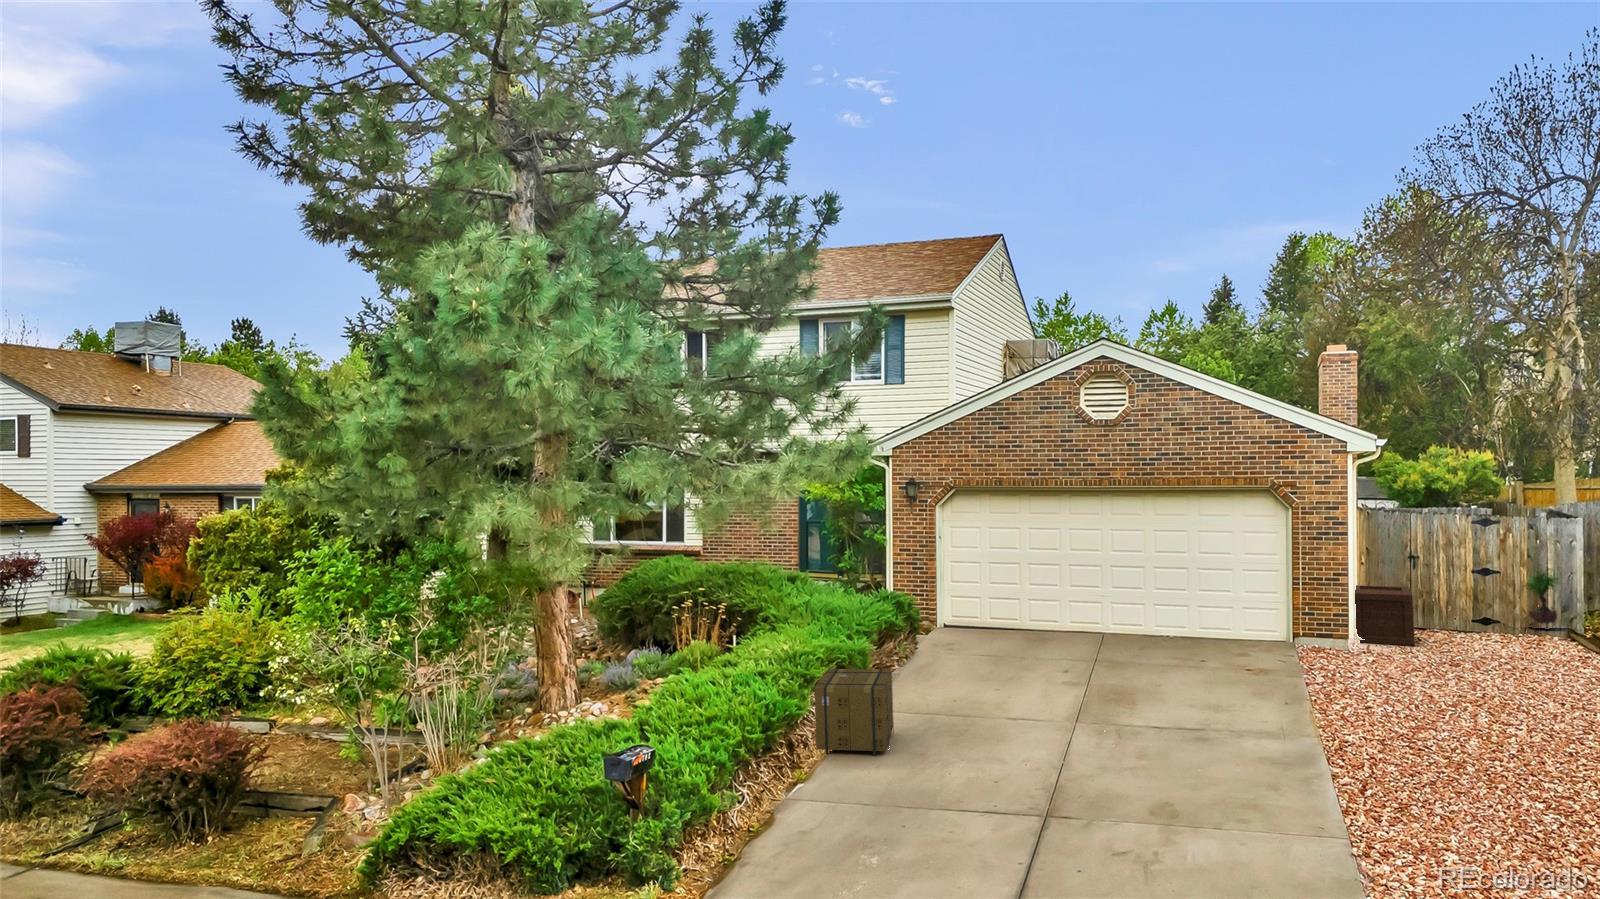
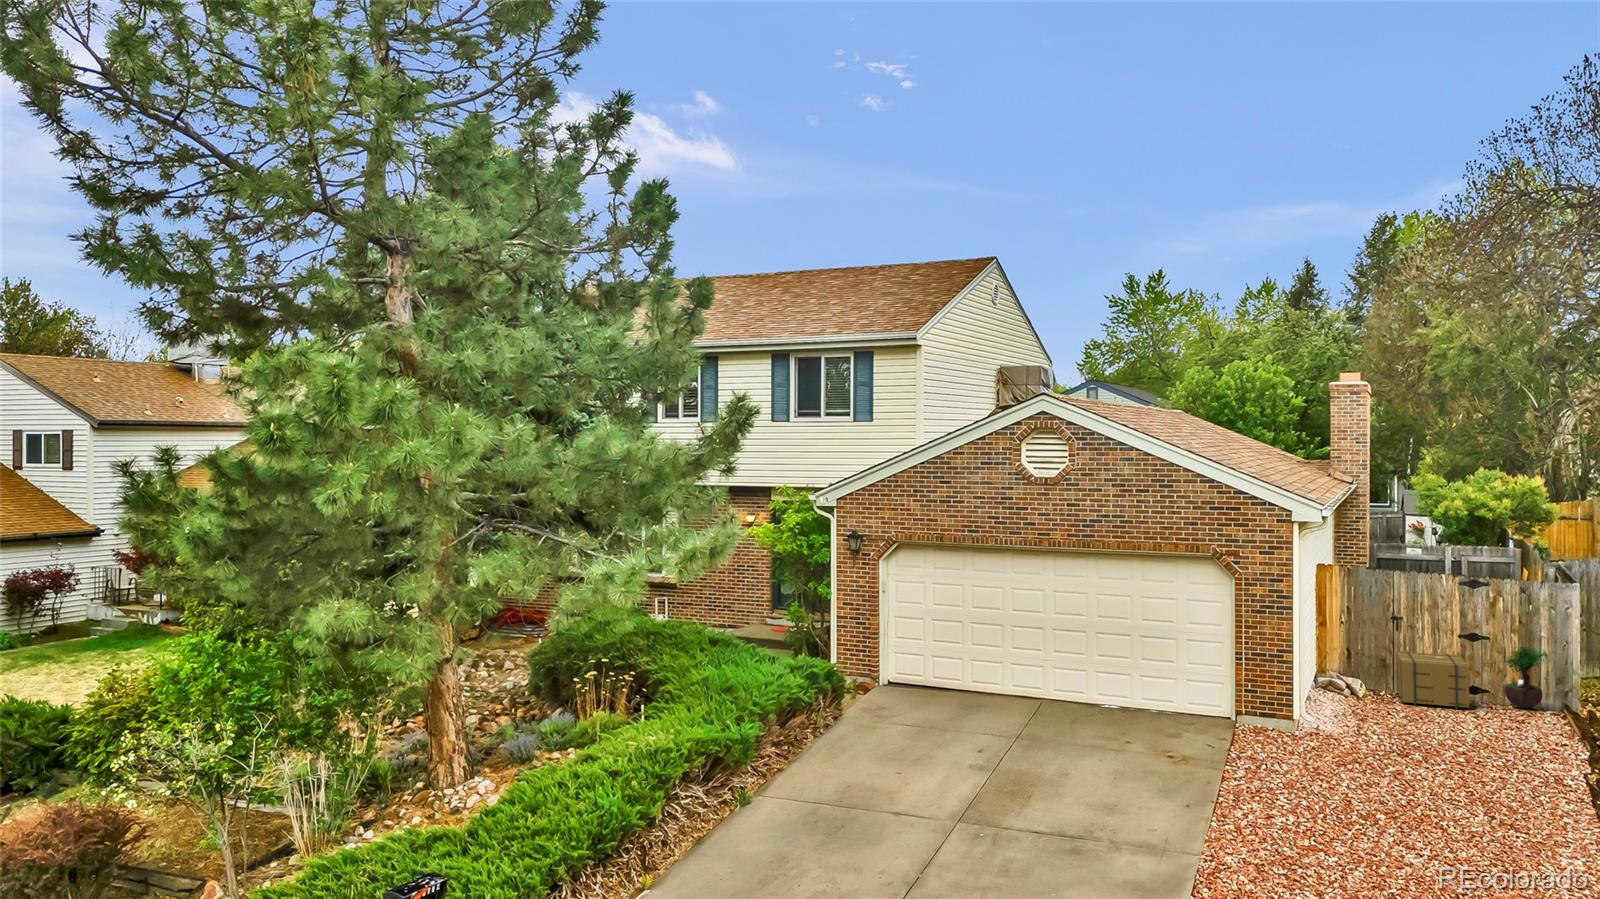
wooden crate: present [1355,585,1414,646] -> none [1303,656,1371,729]
cardboard box: present [814,669,894,756] -> present [1396,651,1469,709]

